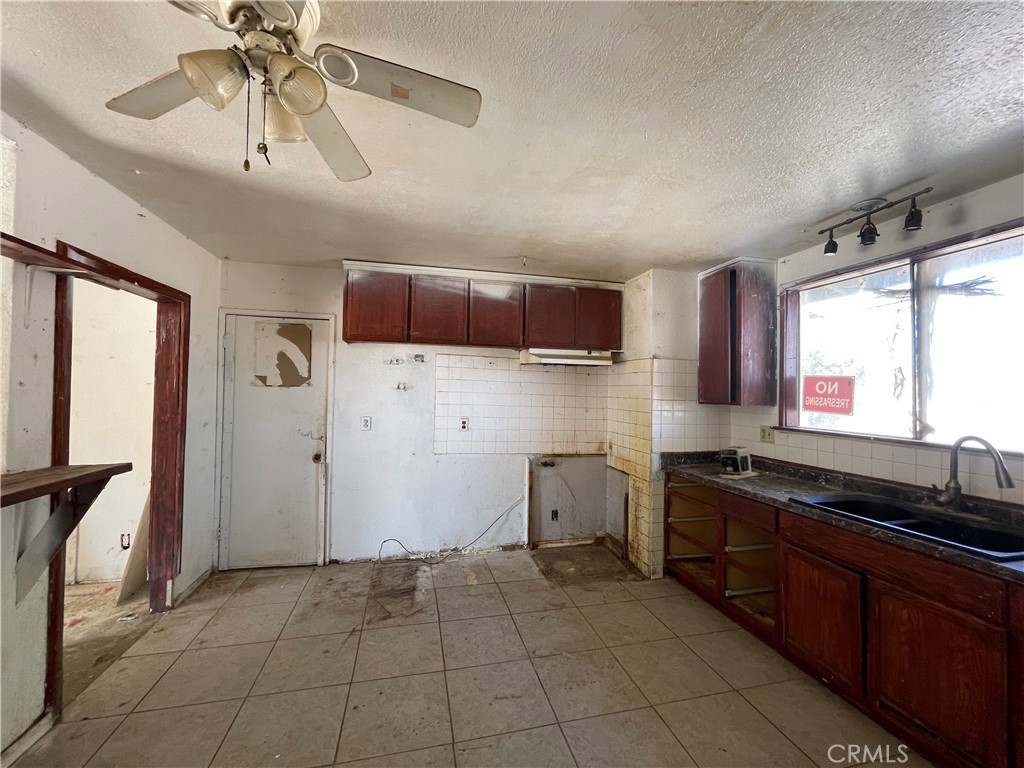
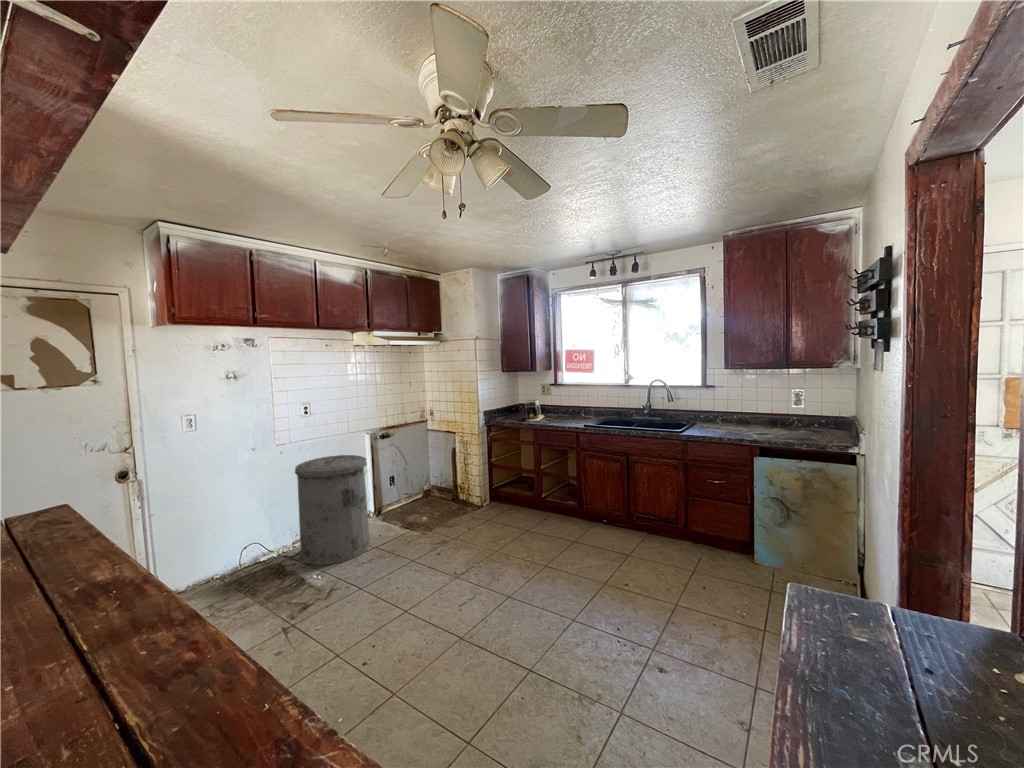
trash can: none [433,473,502,588] -> present [295,455,370,565]

